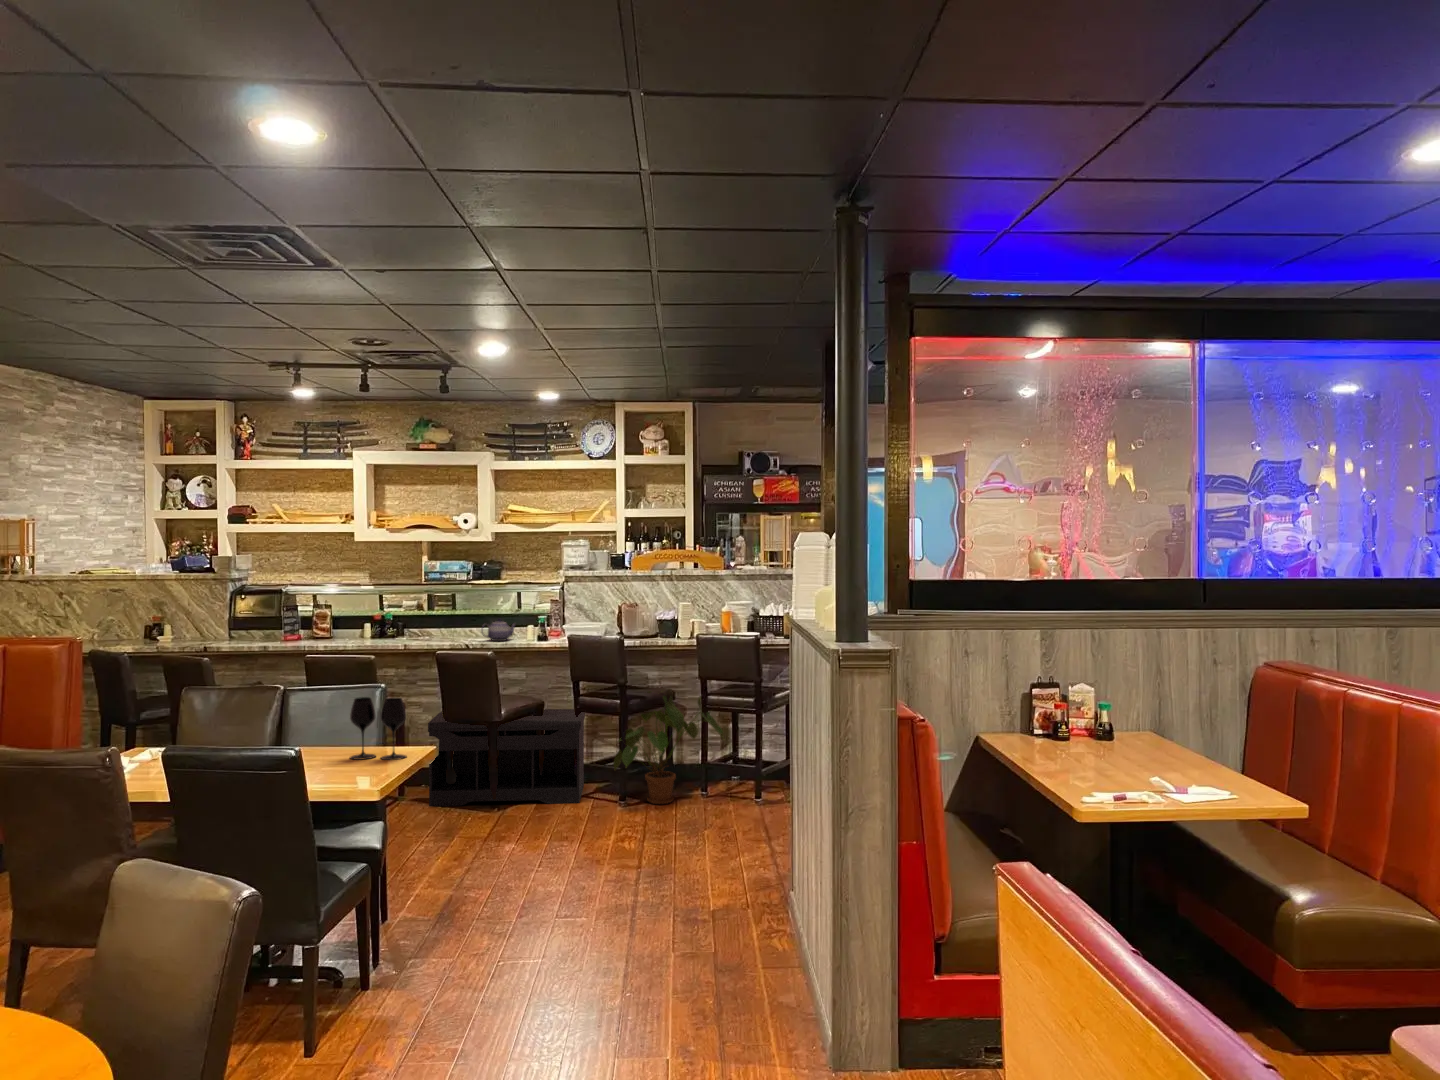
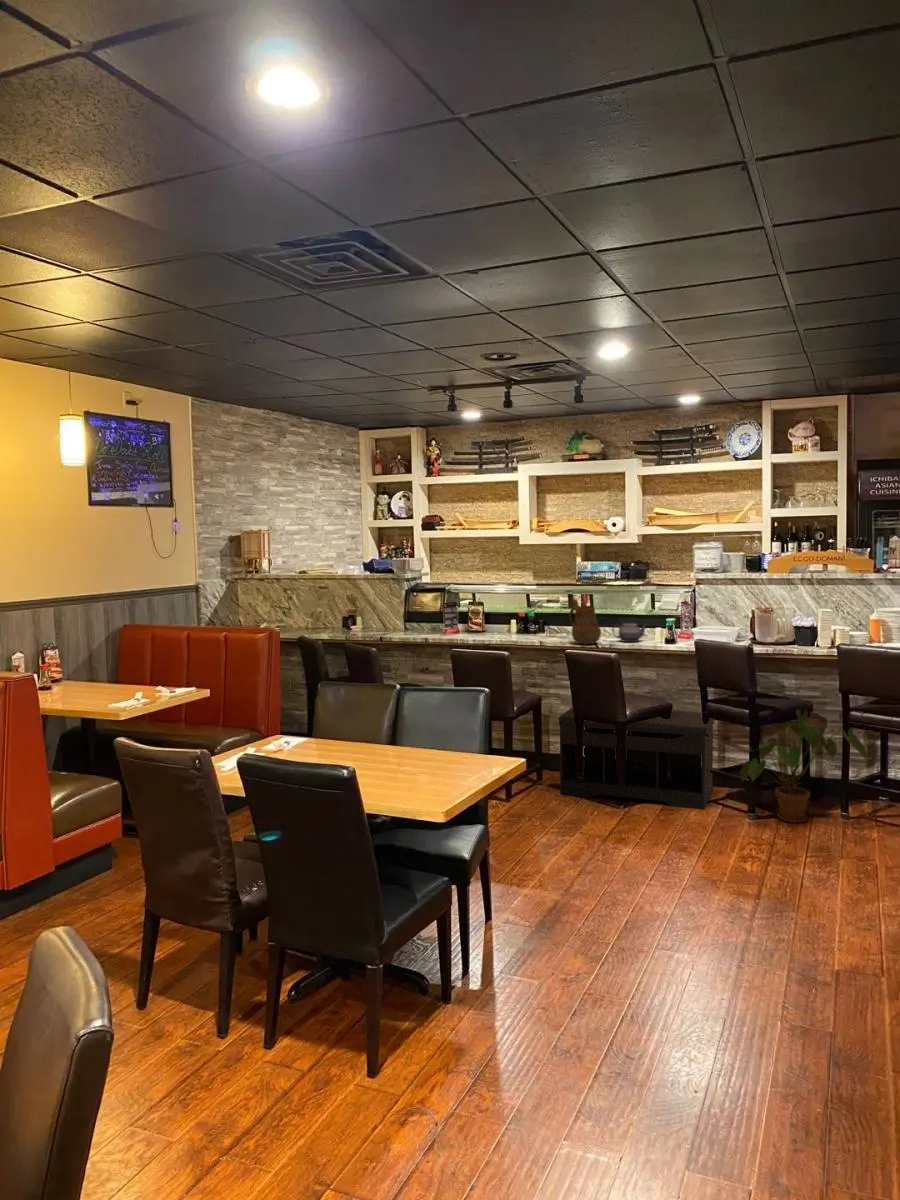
pitcher: none [436,604,470,645] -> present [569,605,601,644]
wine glass: present [350,697,406,760] -> none [444,705,495,769]

